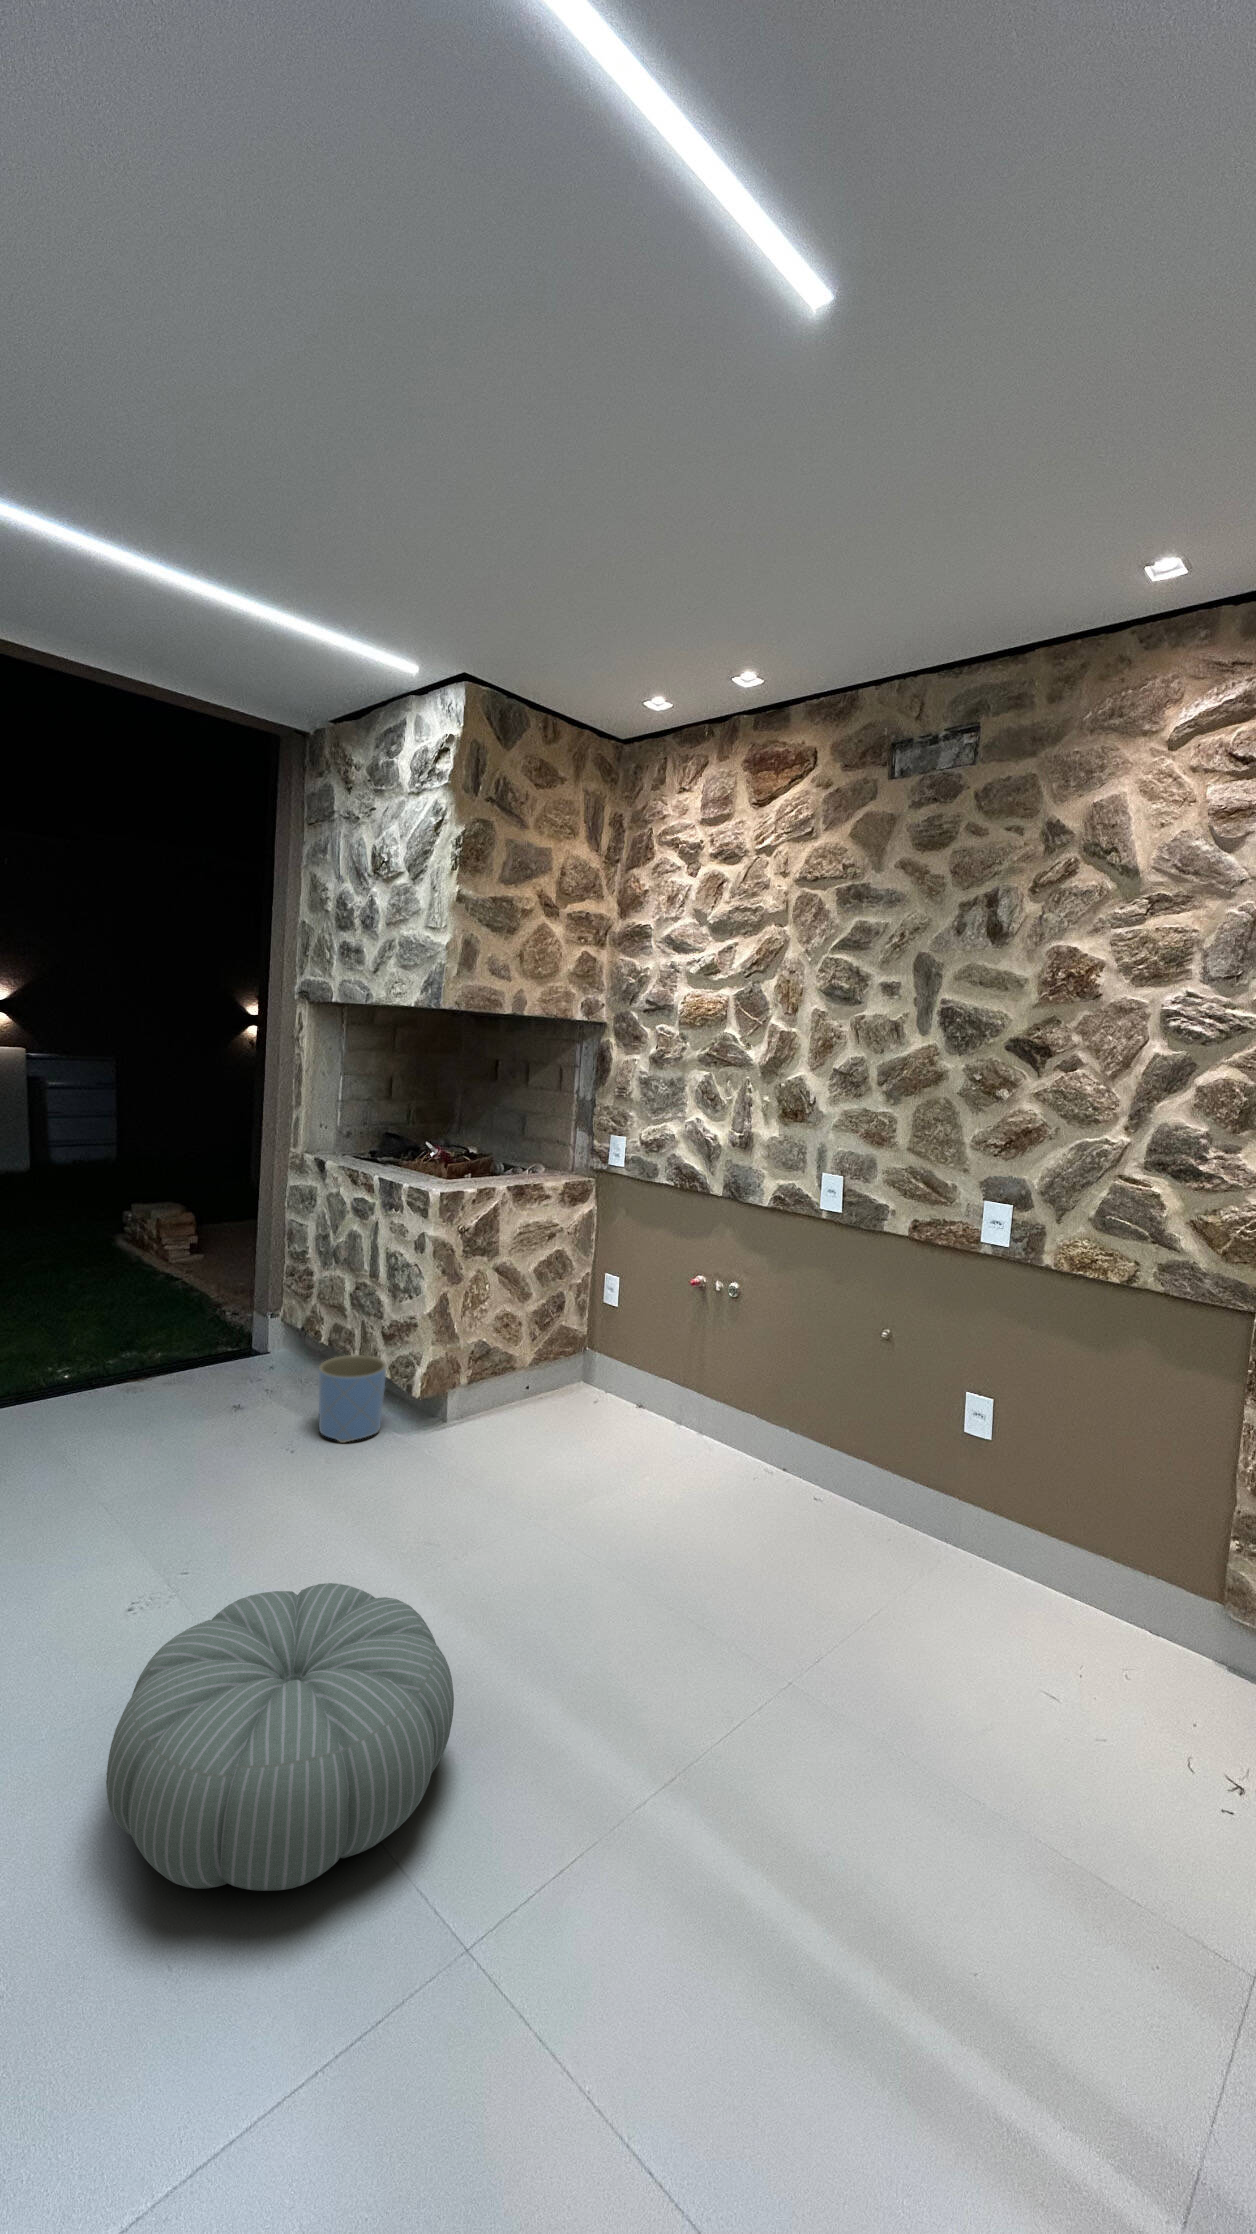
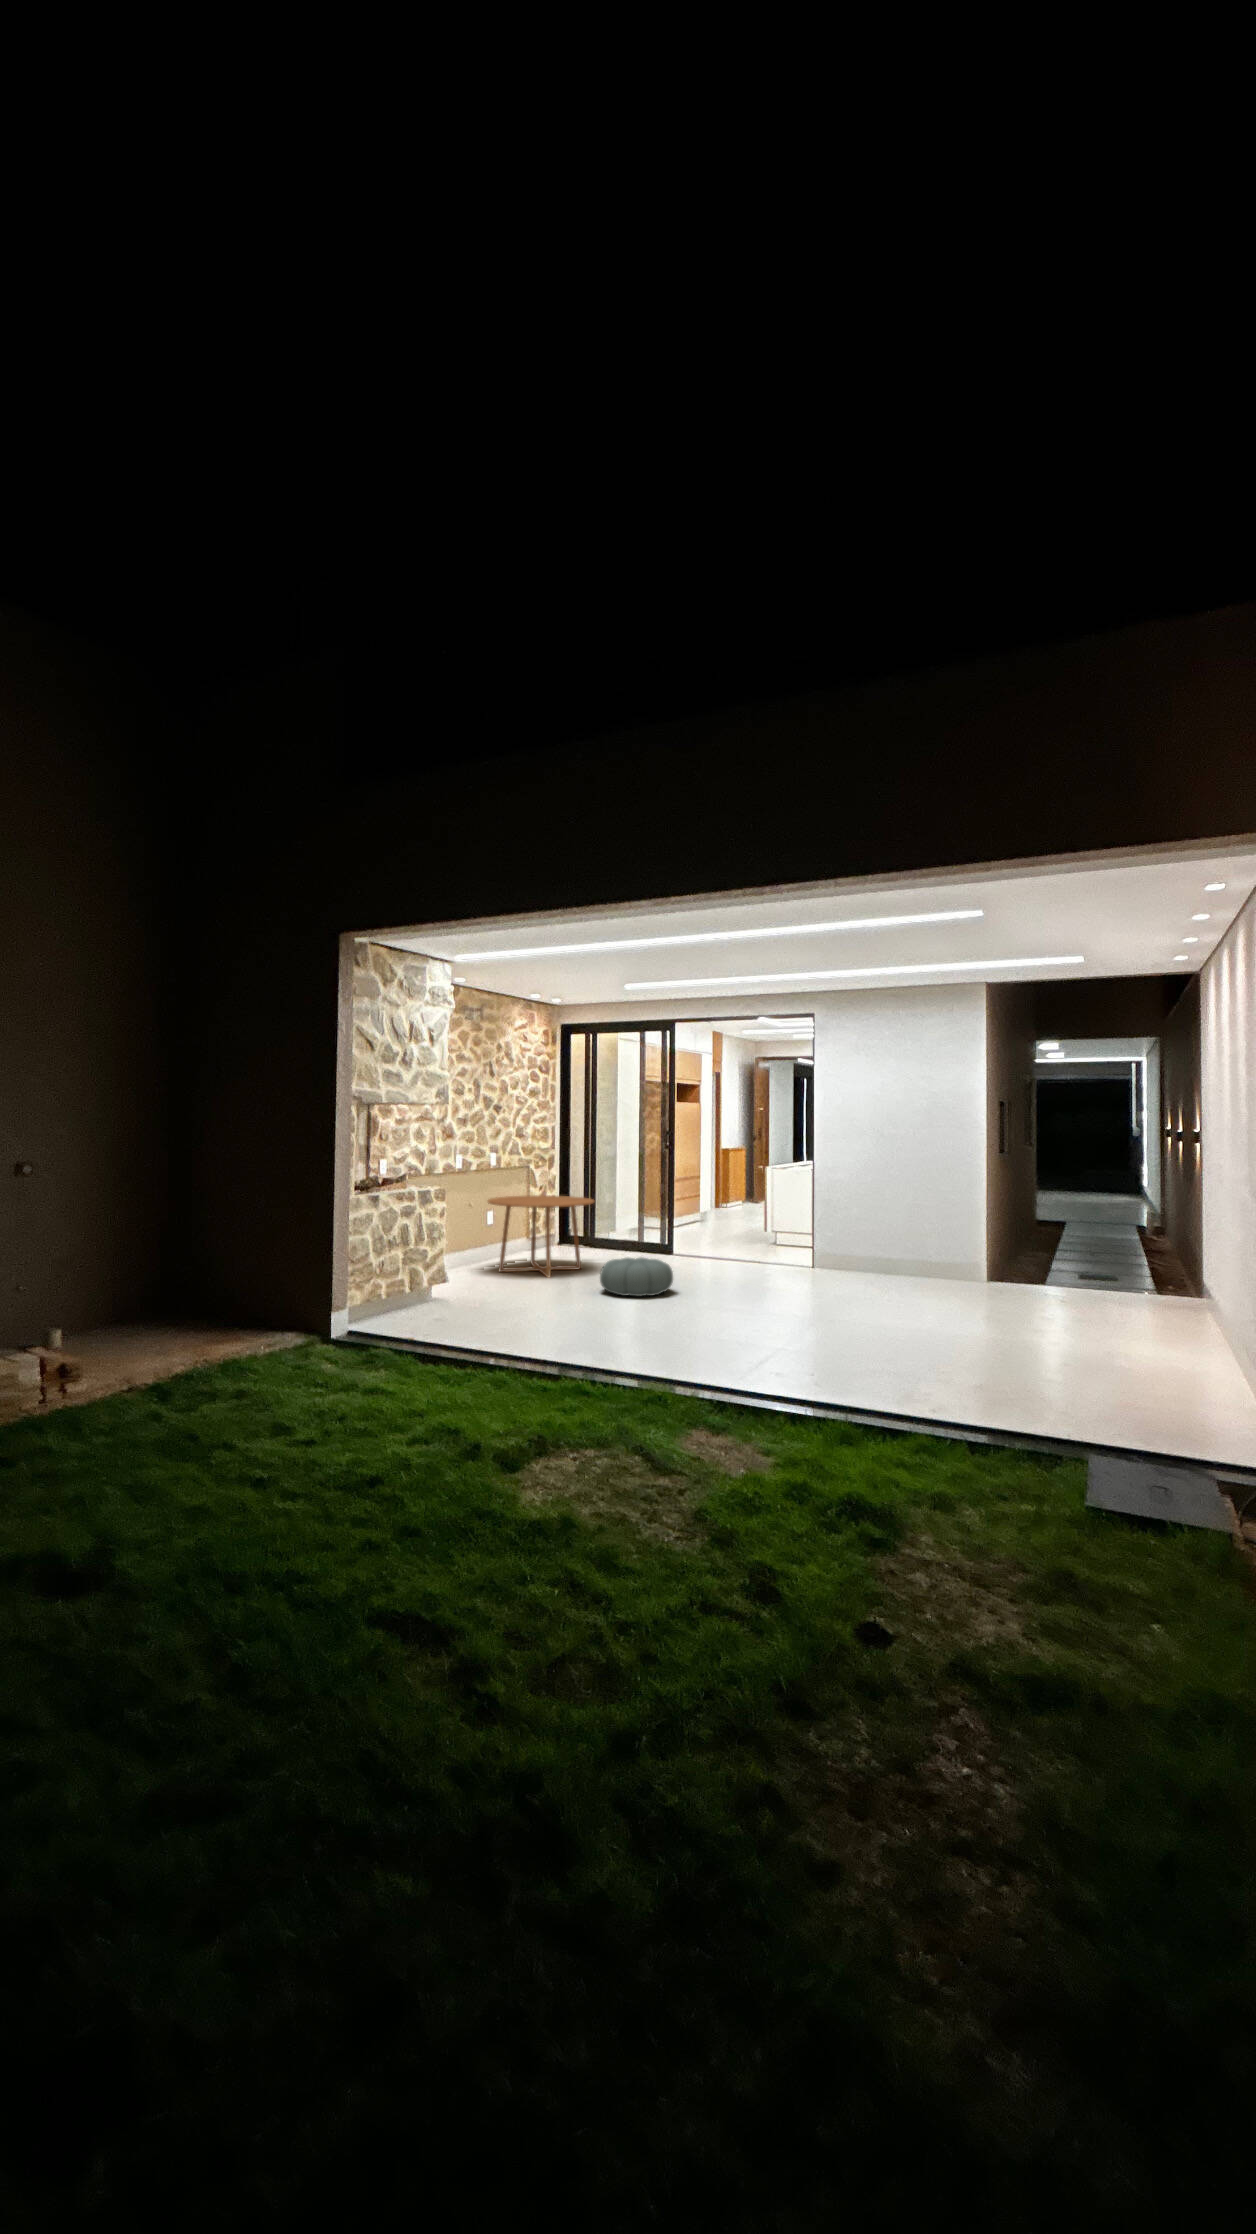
dining table: none [710,1320,1136,1749] -> present [488,1195,594,1277]
planter: present [319,1355,386,1443] -> none [434,1273,465,1310]

